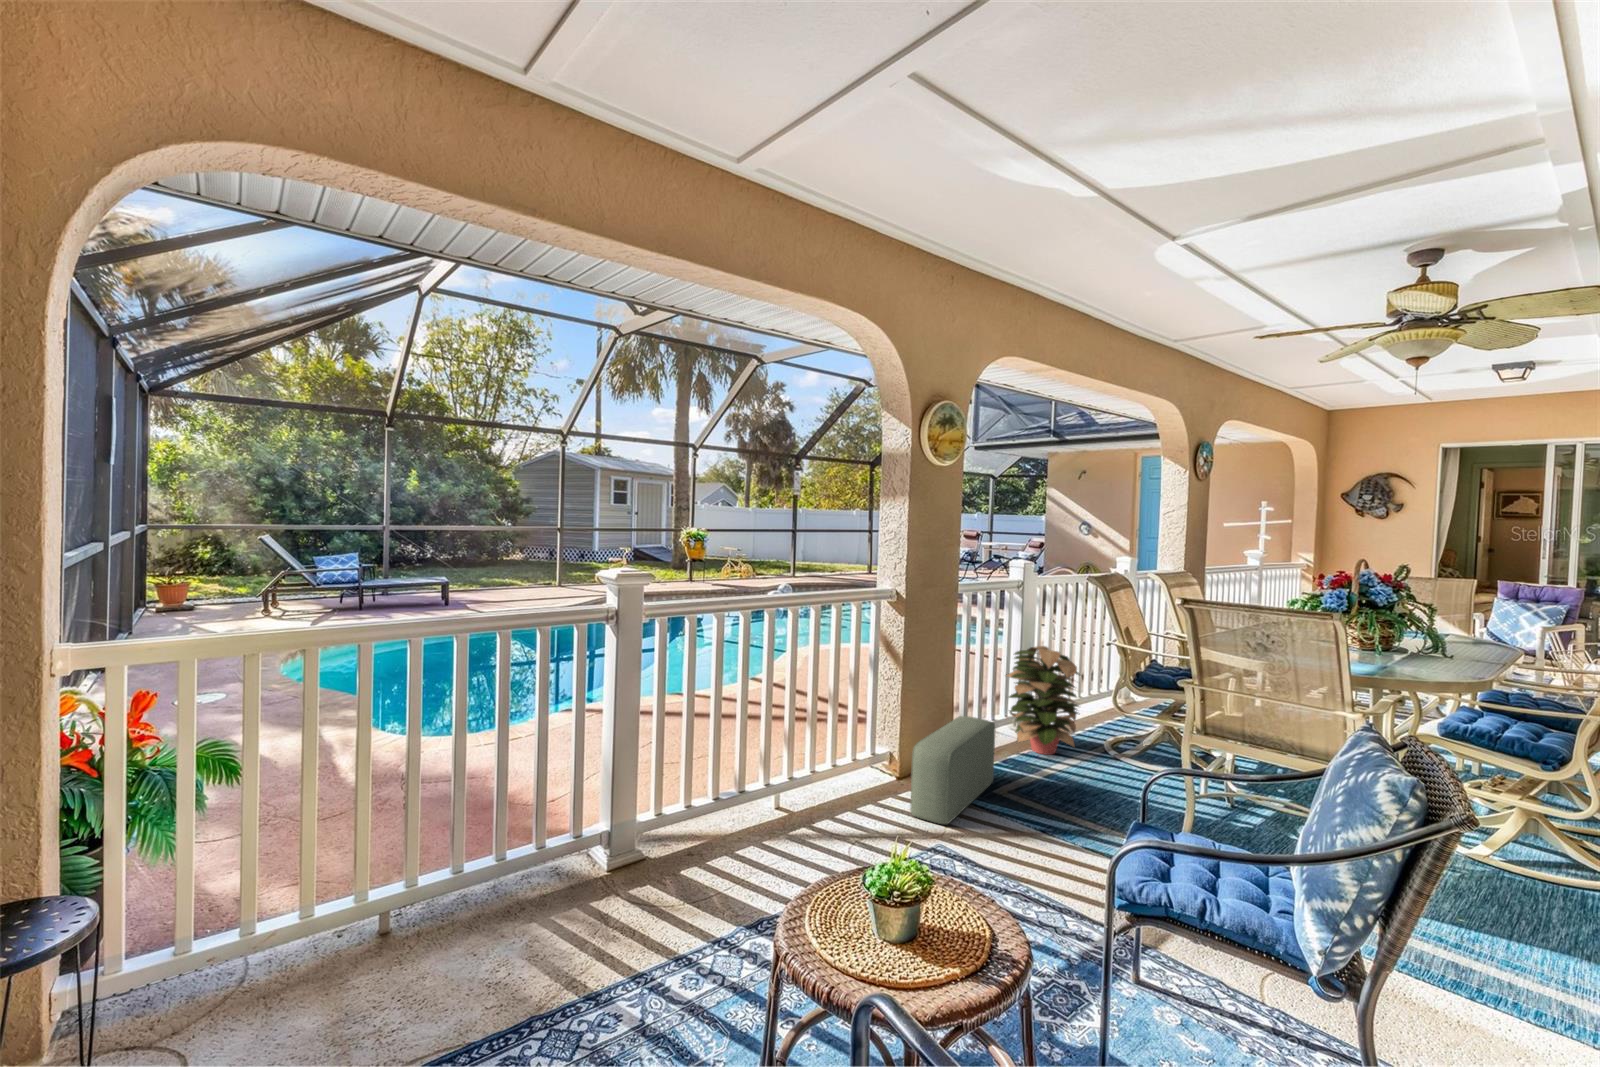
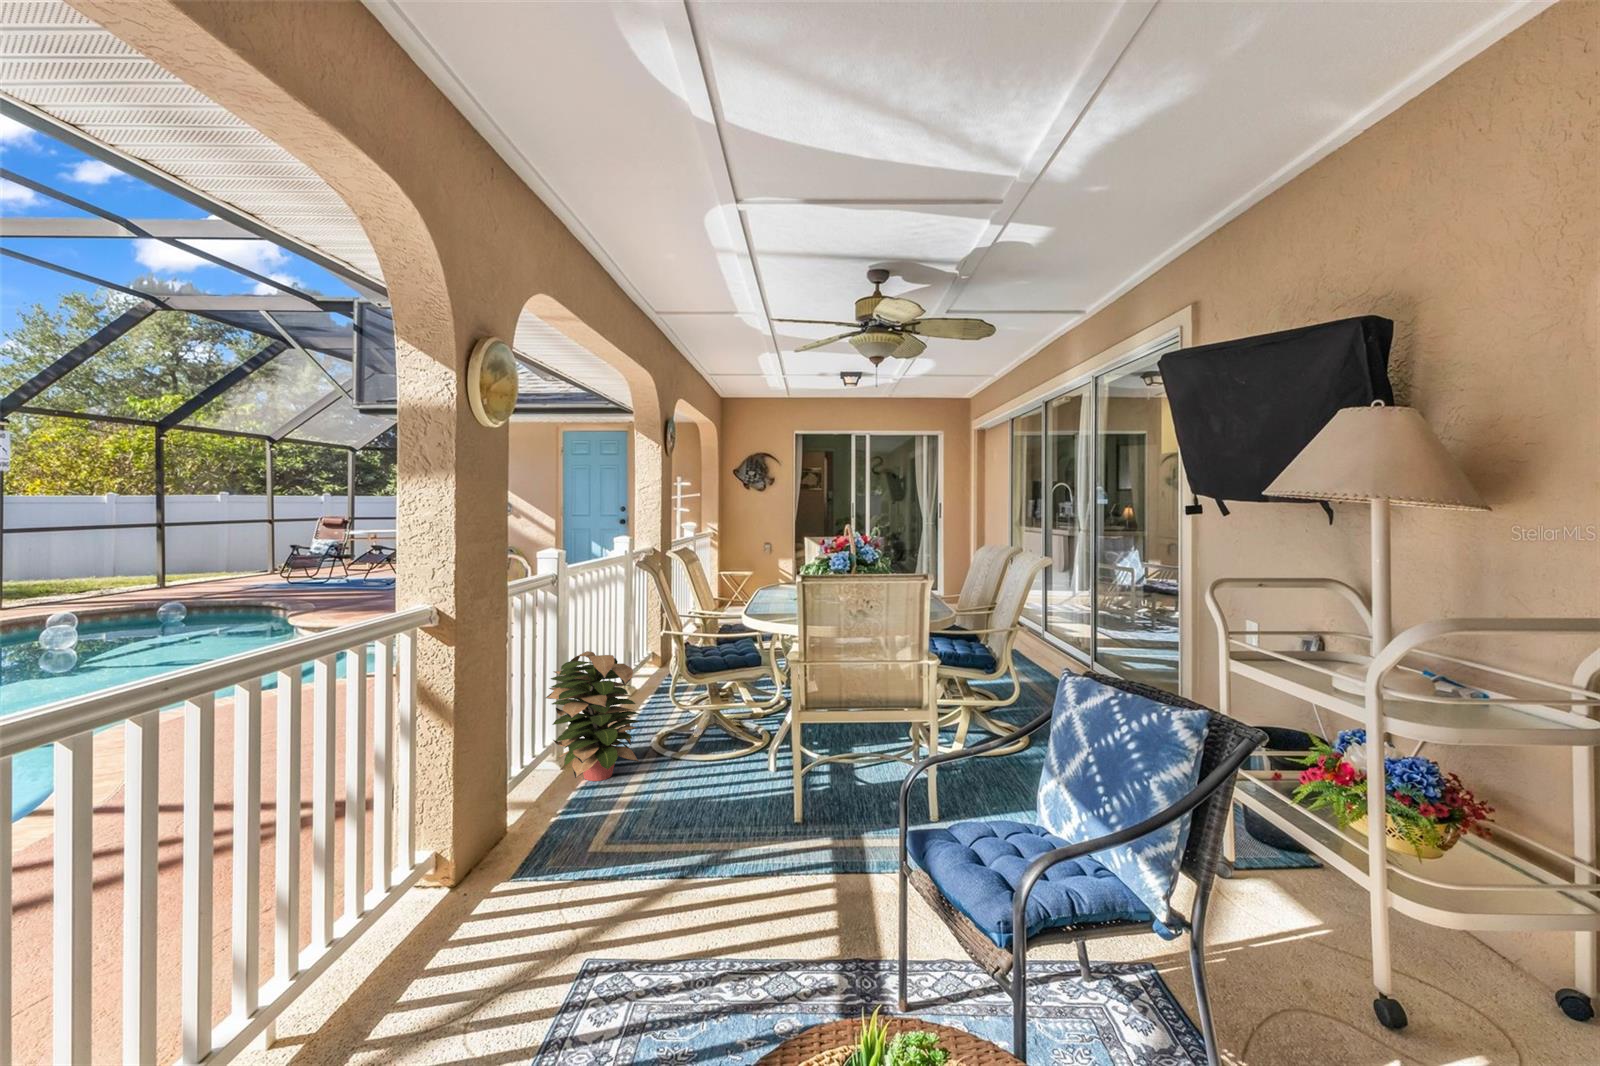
pouf: present [910,716,995,824] -> none [510,763,580,934]

